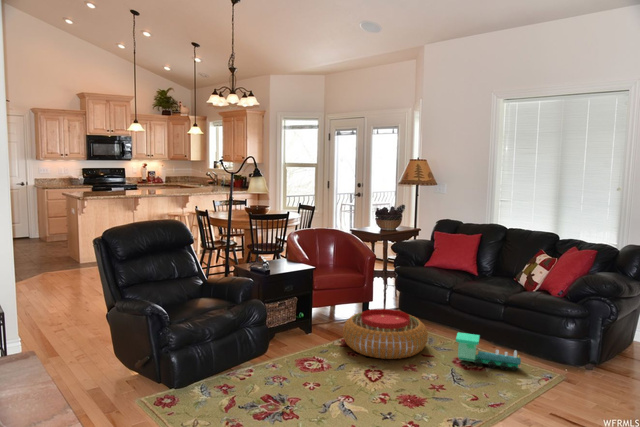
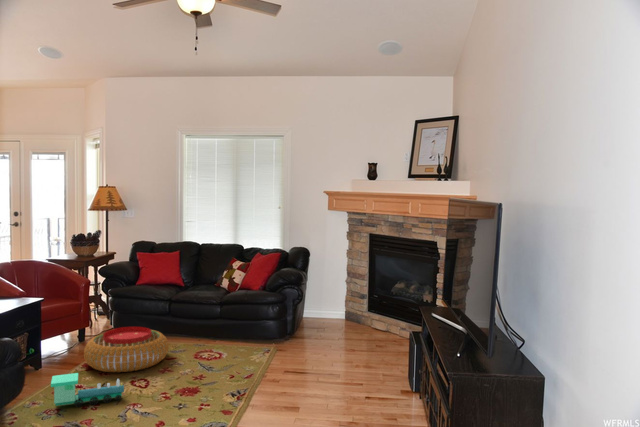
toy train: present [456,333,521,371] -> present [51,373,124,407]

